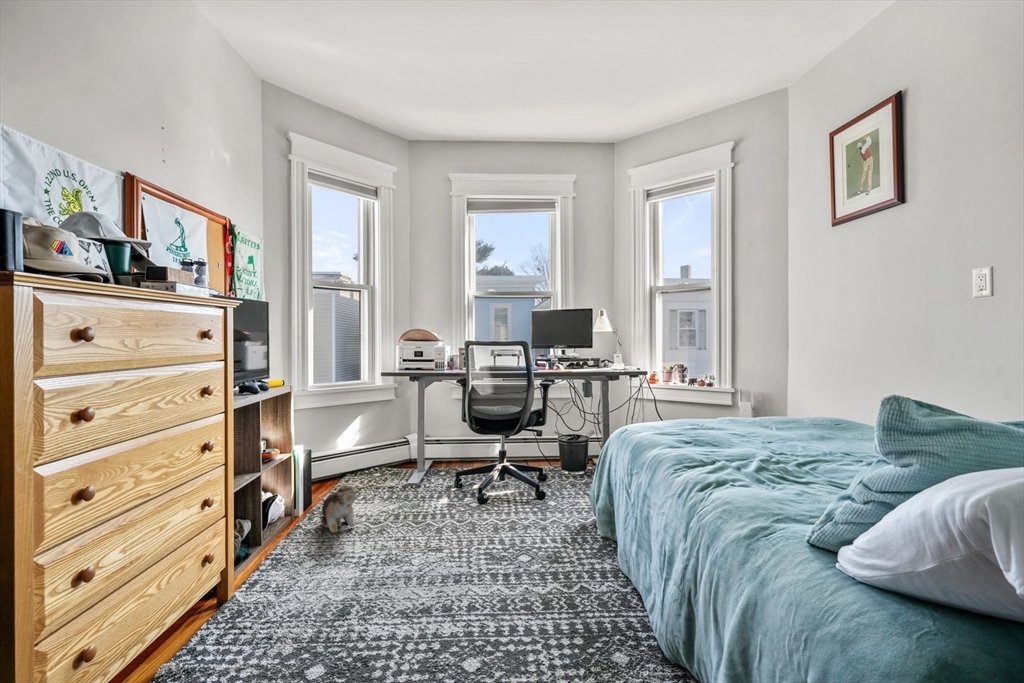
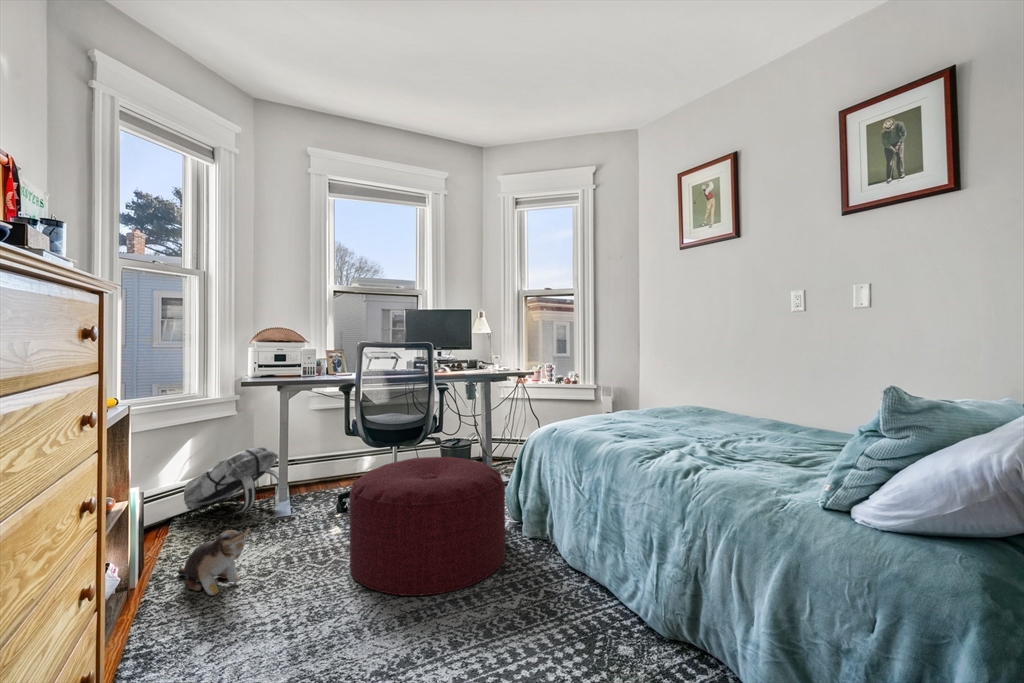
backpack: none [349,426,417,480] -> present [184,448,279,518]
ottoman: none [431,445,572,567] -> present [349,457,506,596]

